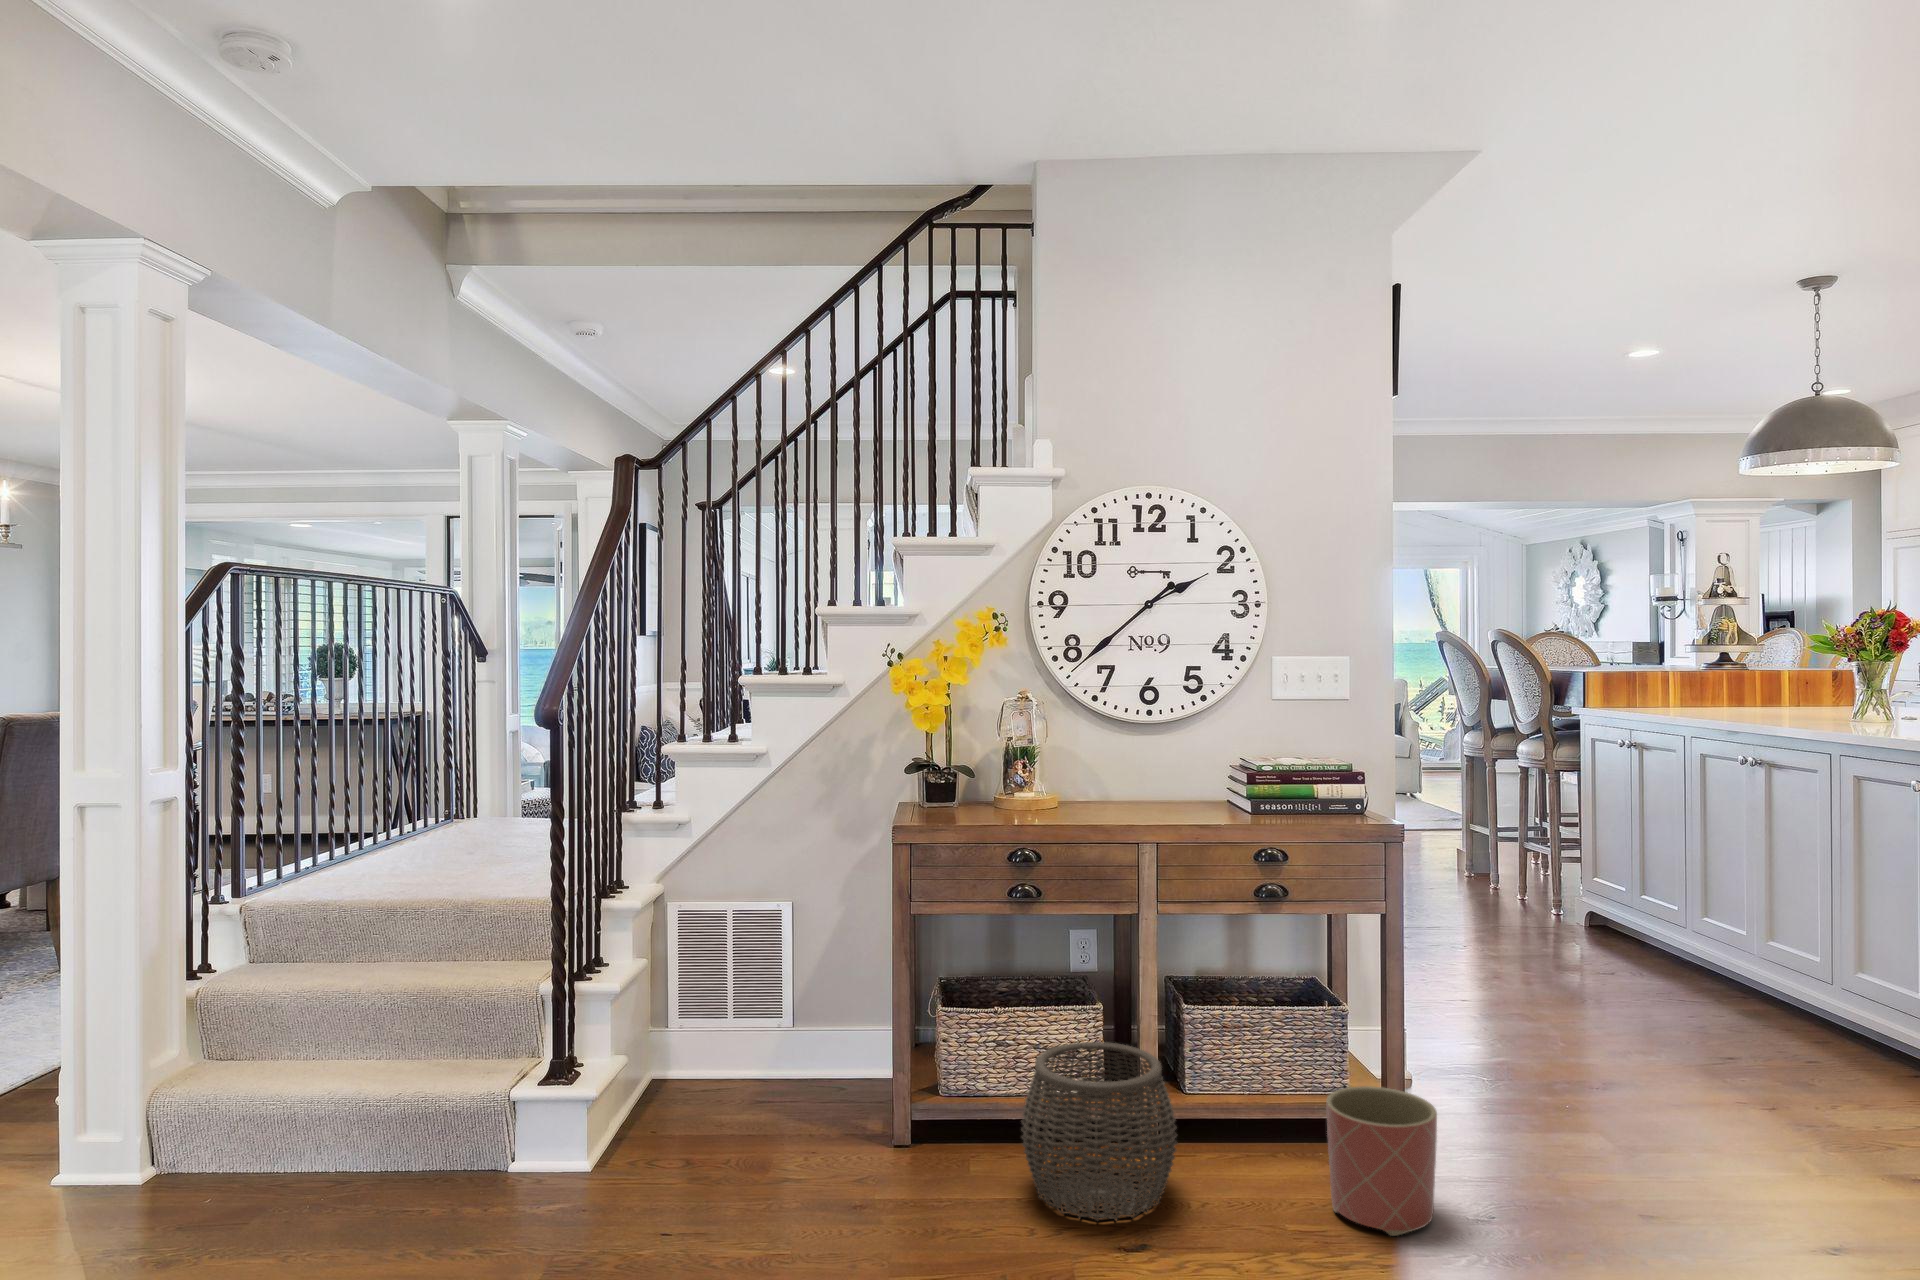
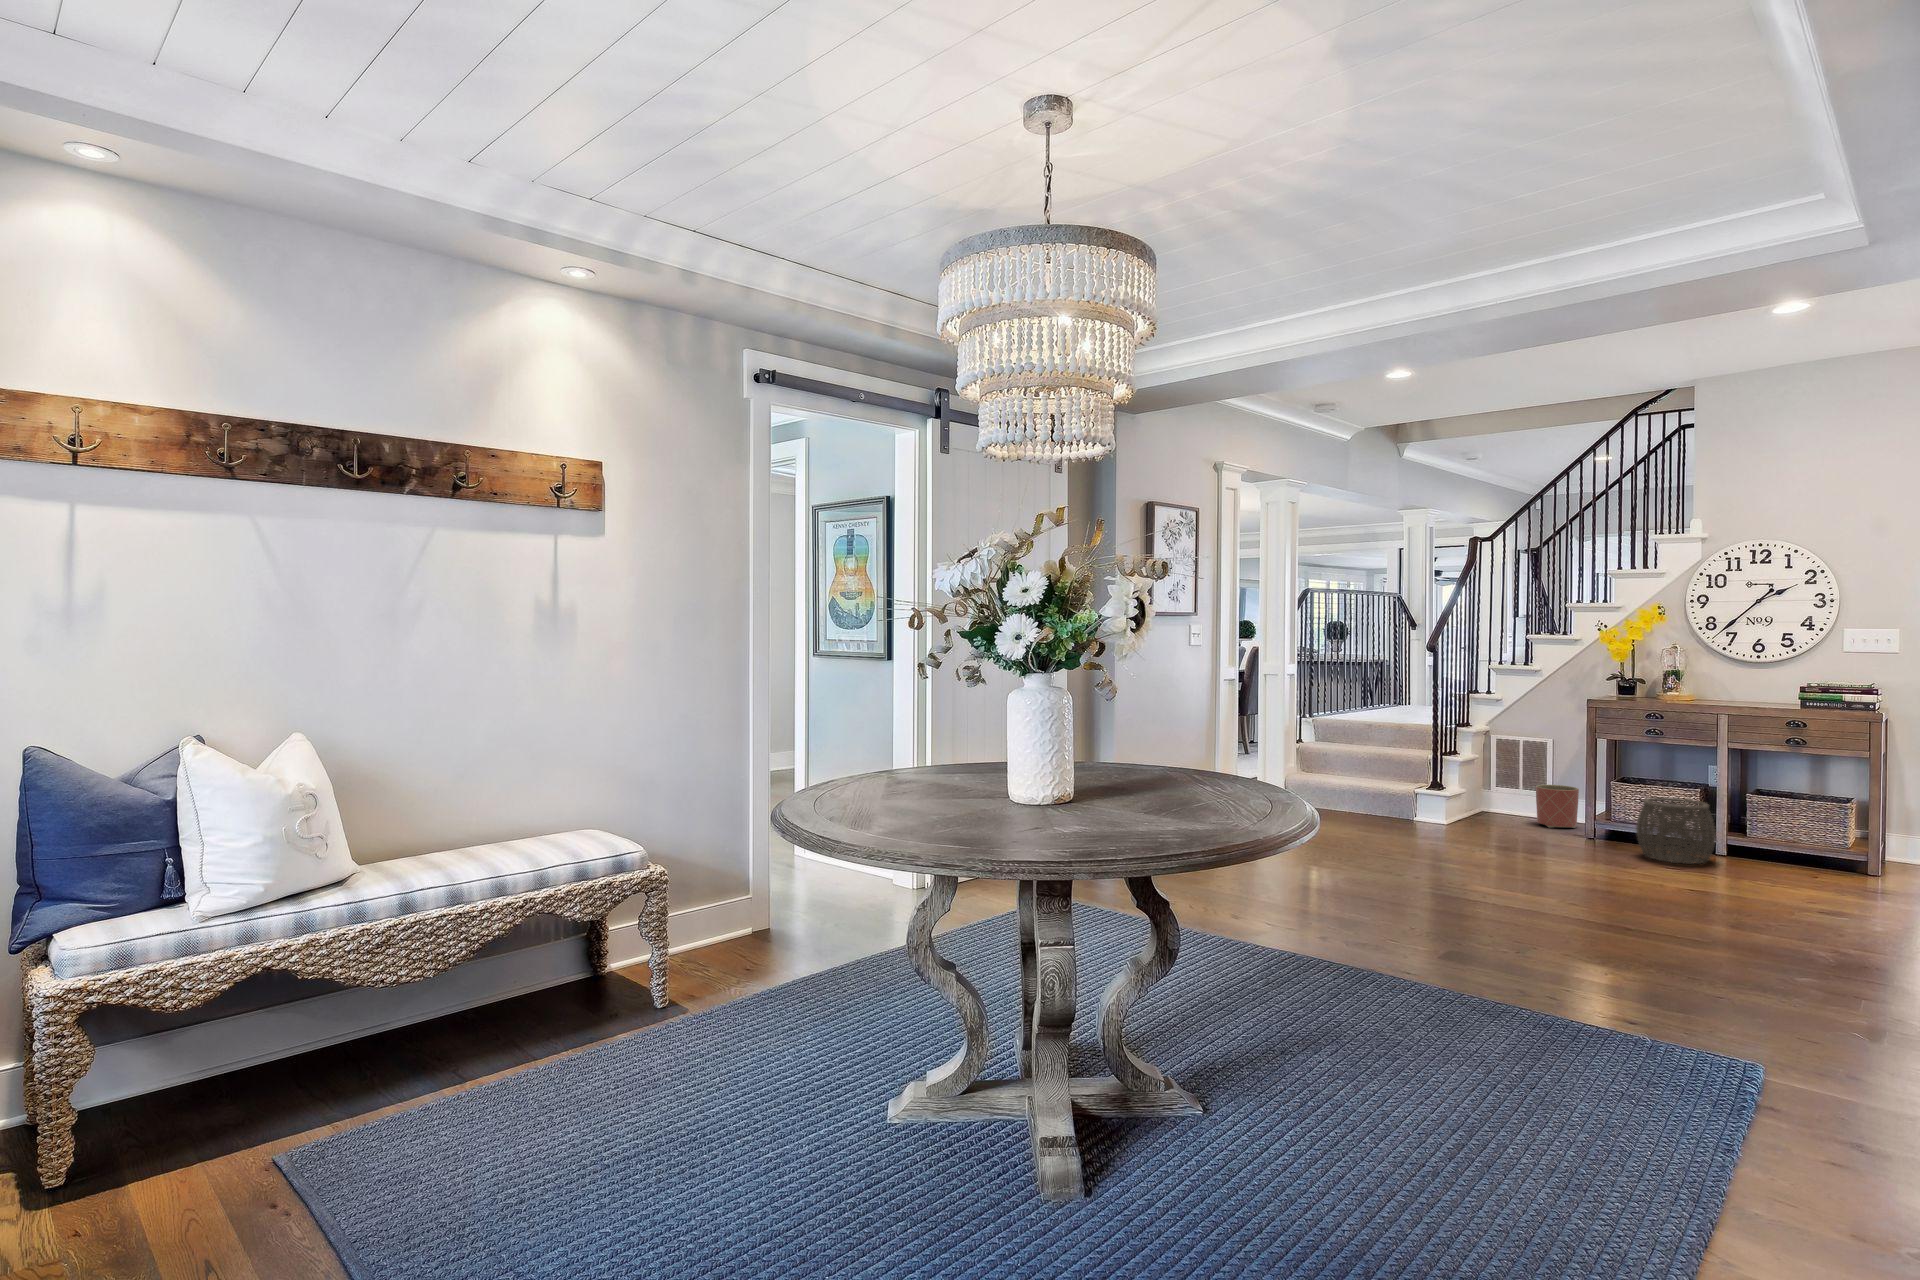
planter: present [1326,1086,1437,1236] -> present [1536,785,1579,828]

